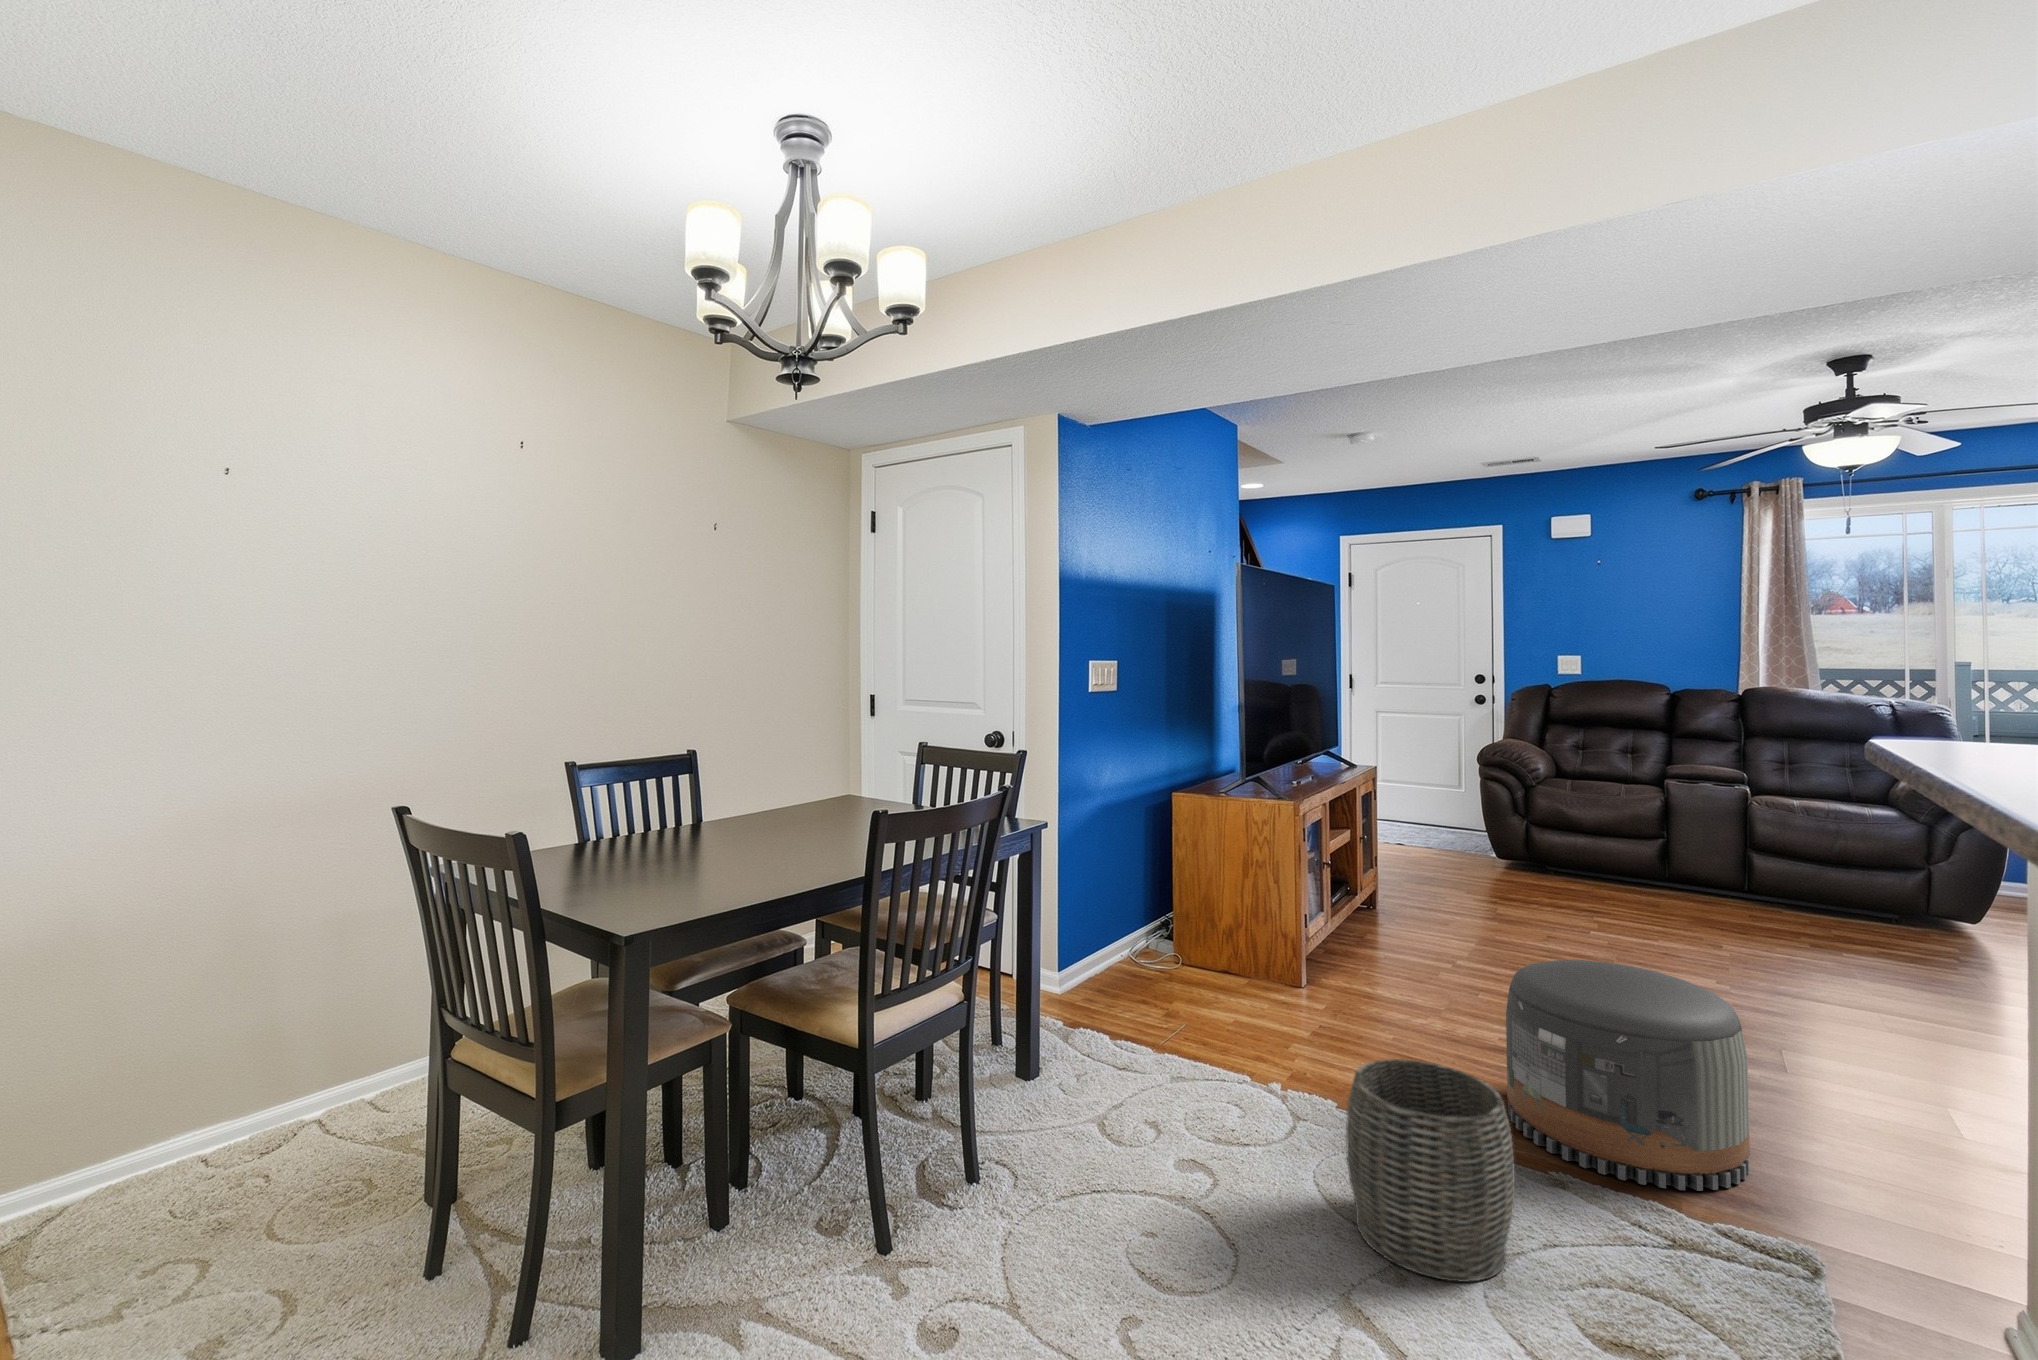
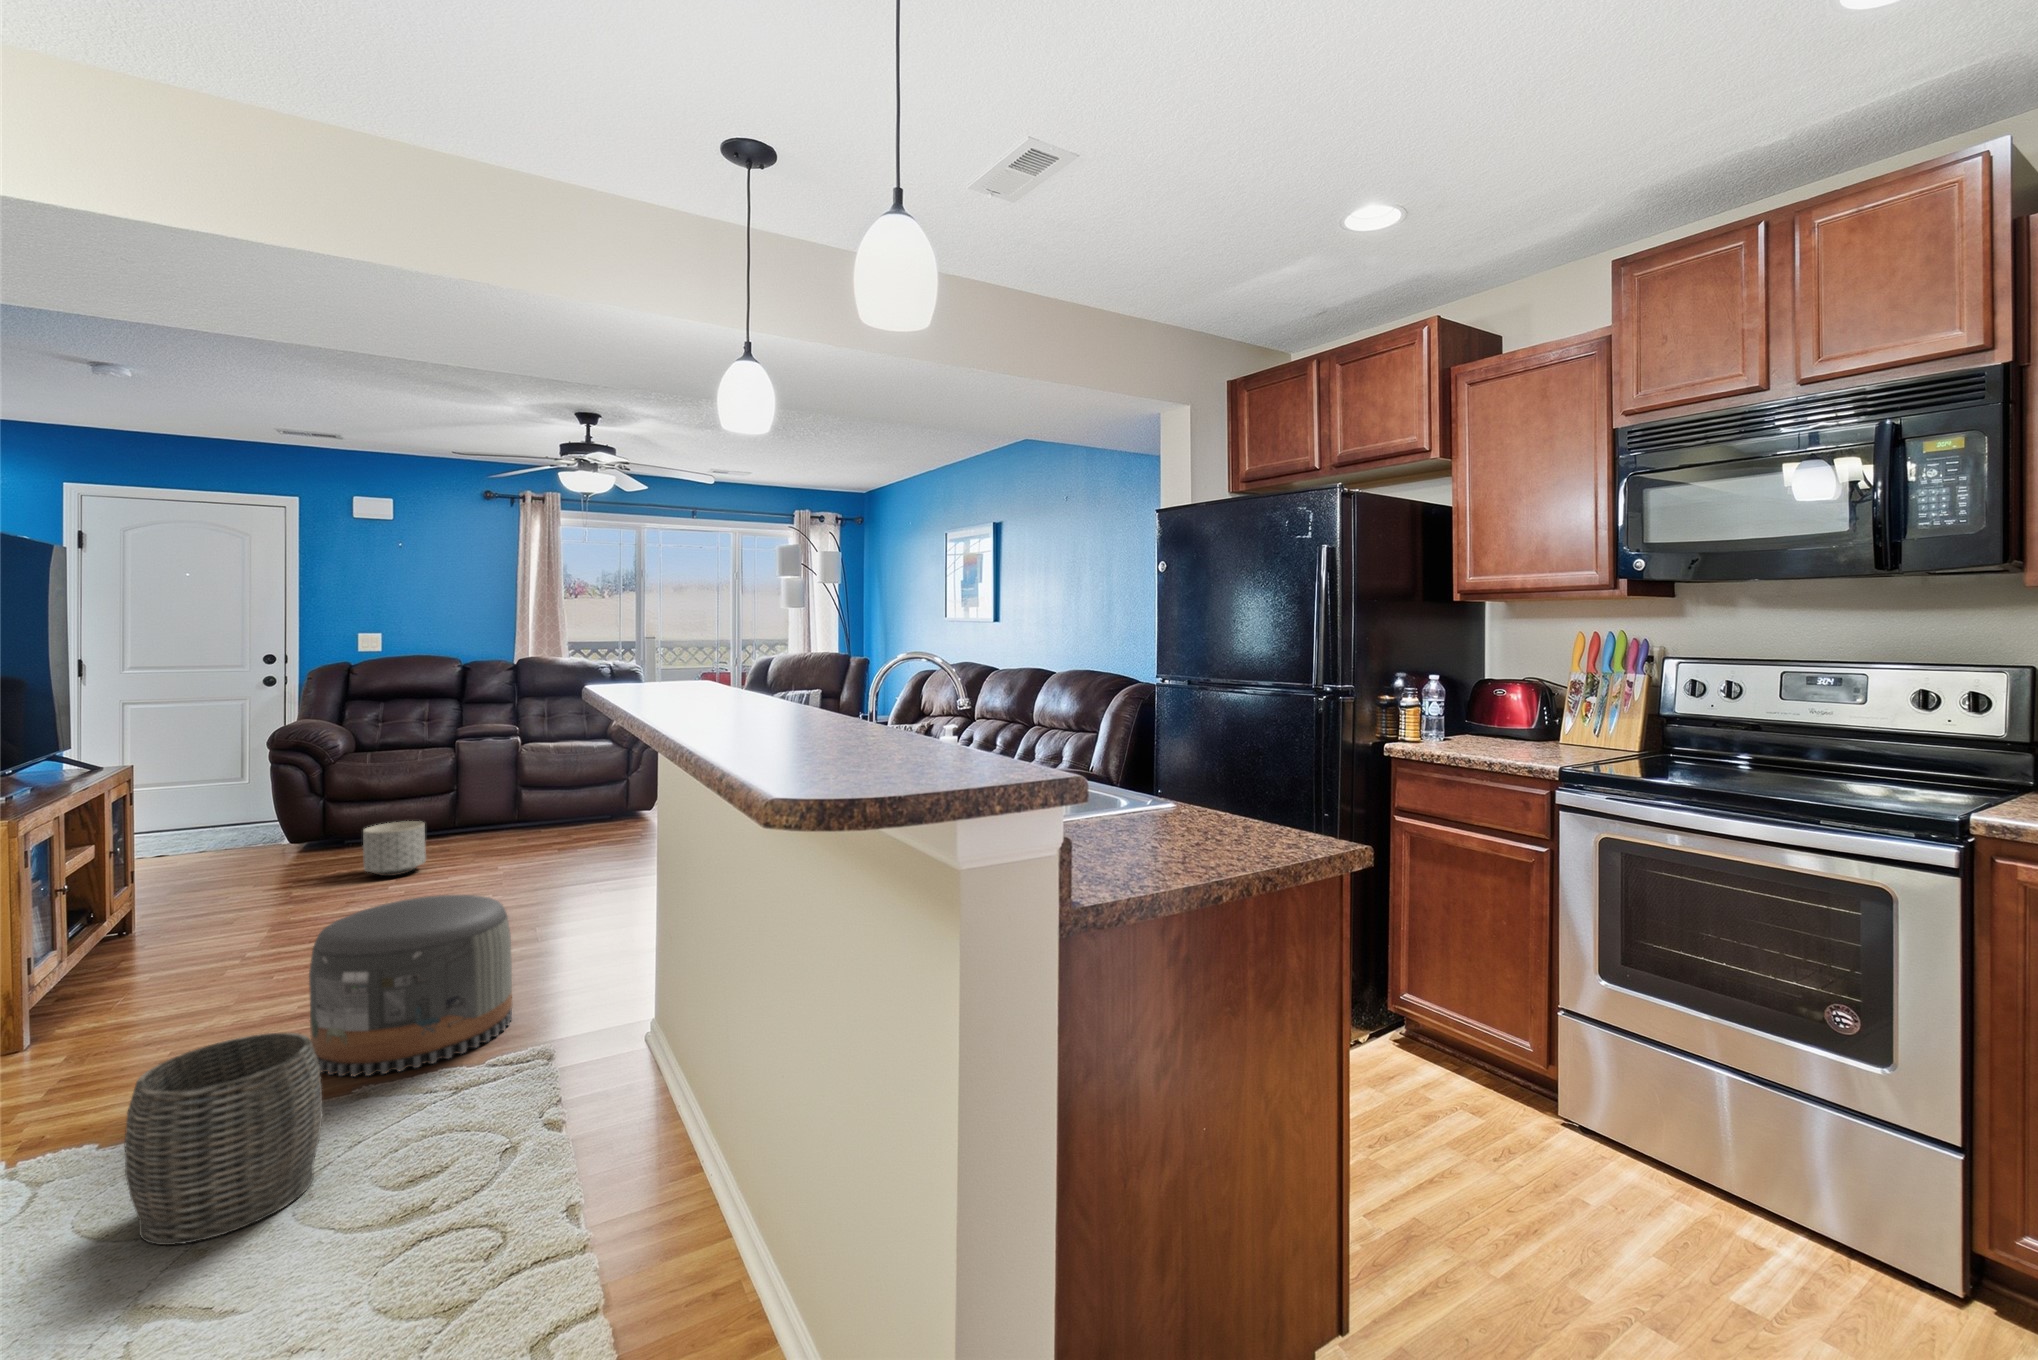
planter: none [1563,860,1629,921] -> present [363,821,426,876]

